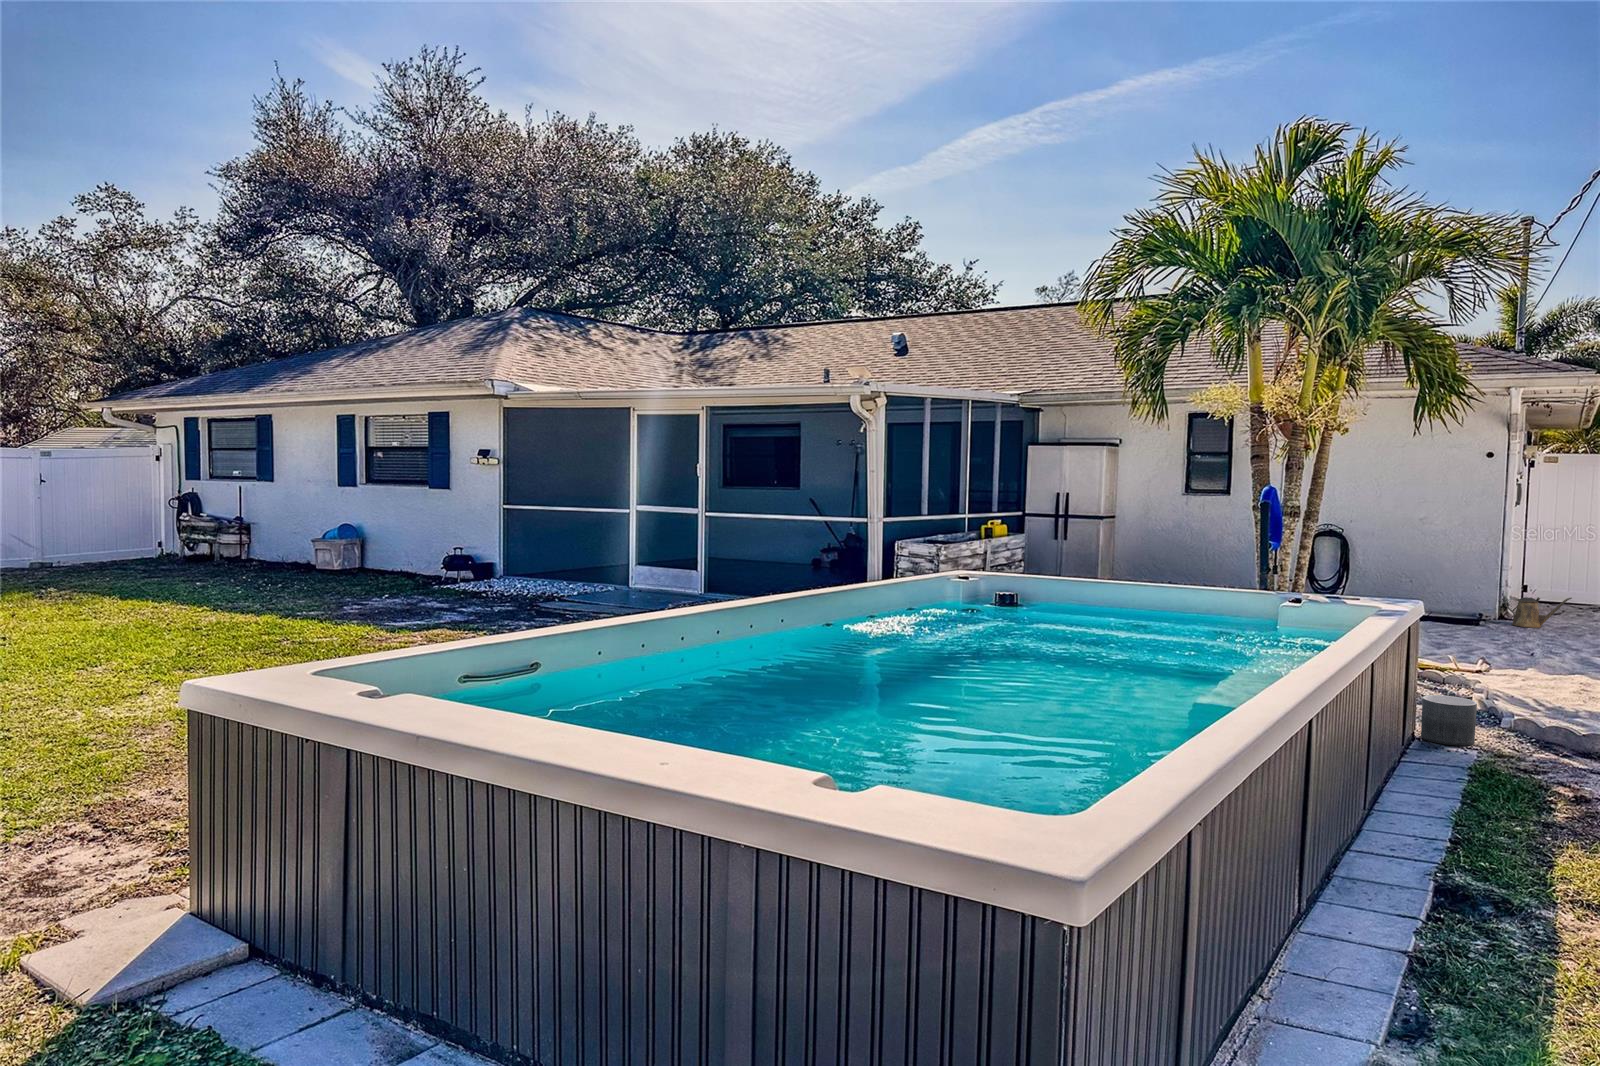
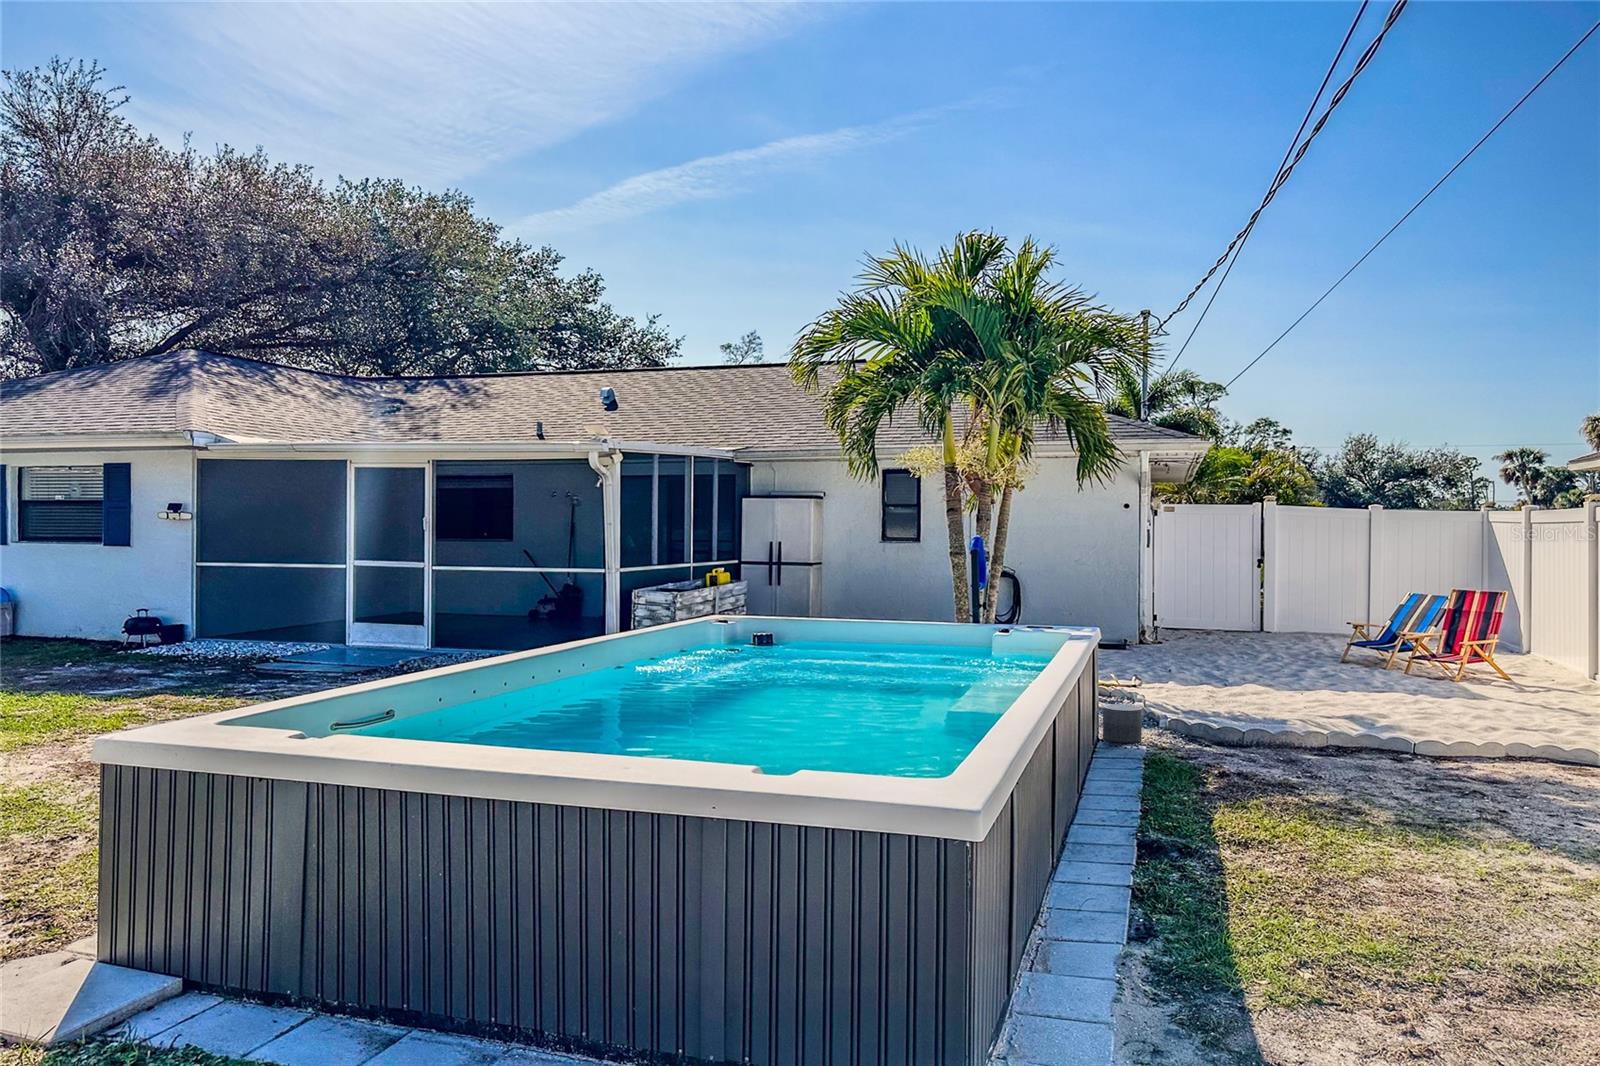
watering can: present [1505,597,1572,628] -> none [1143,623,1190,649]

